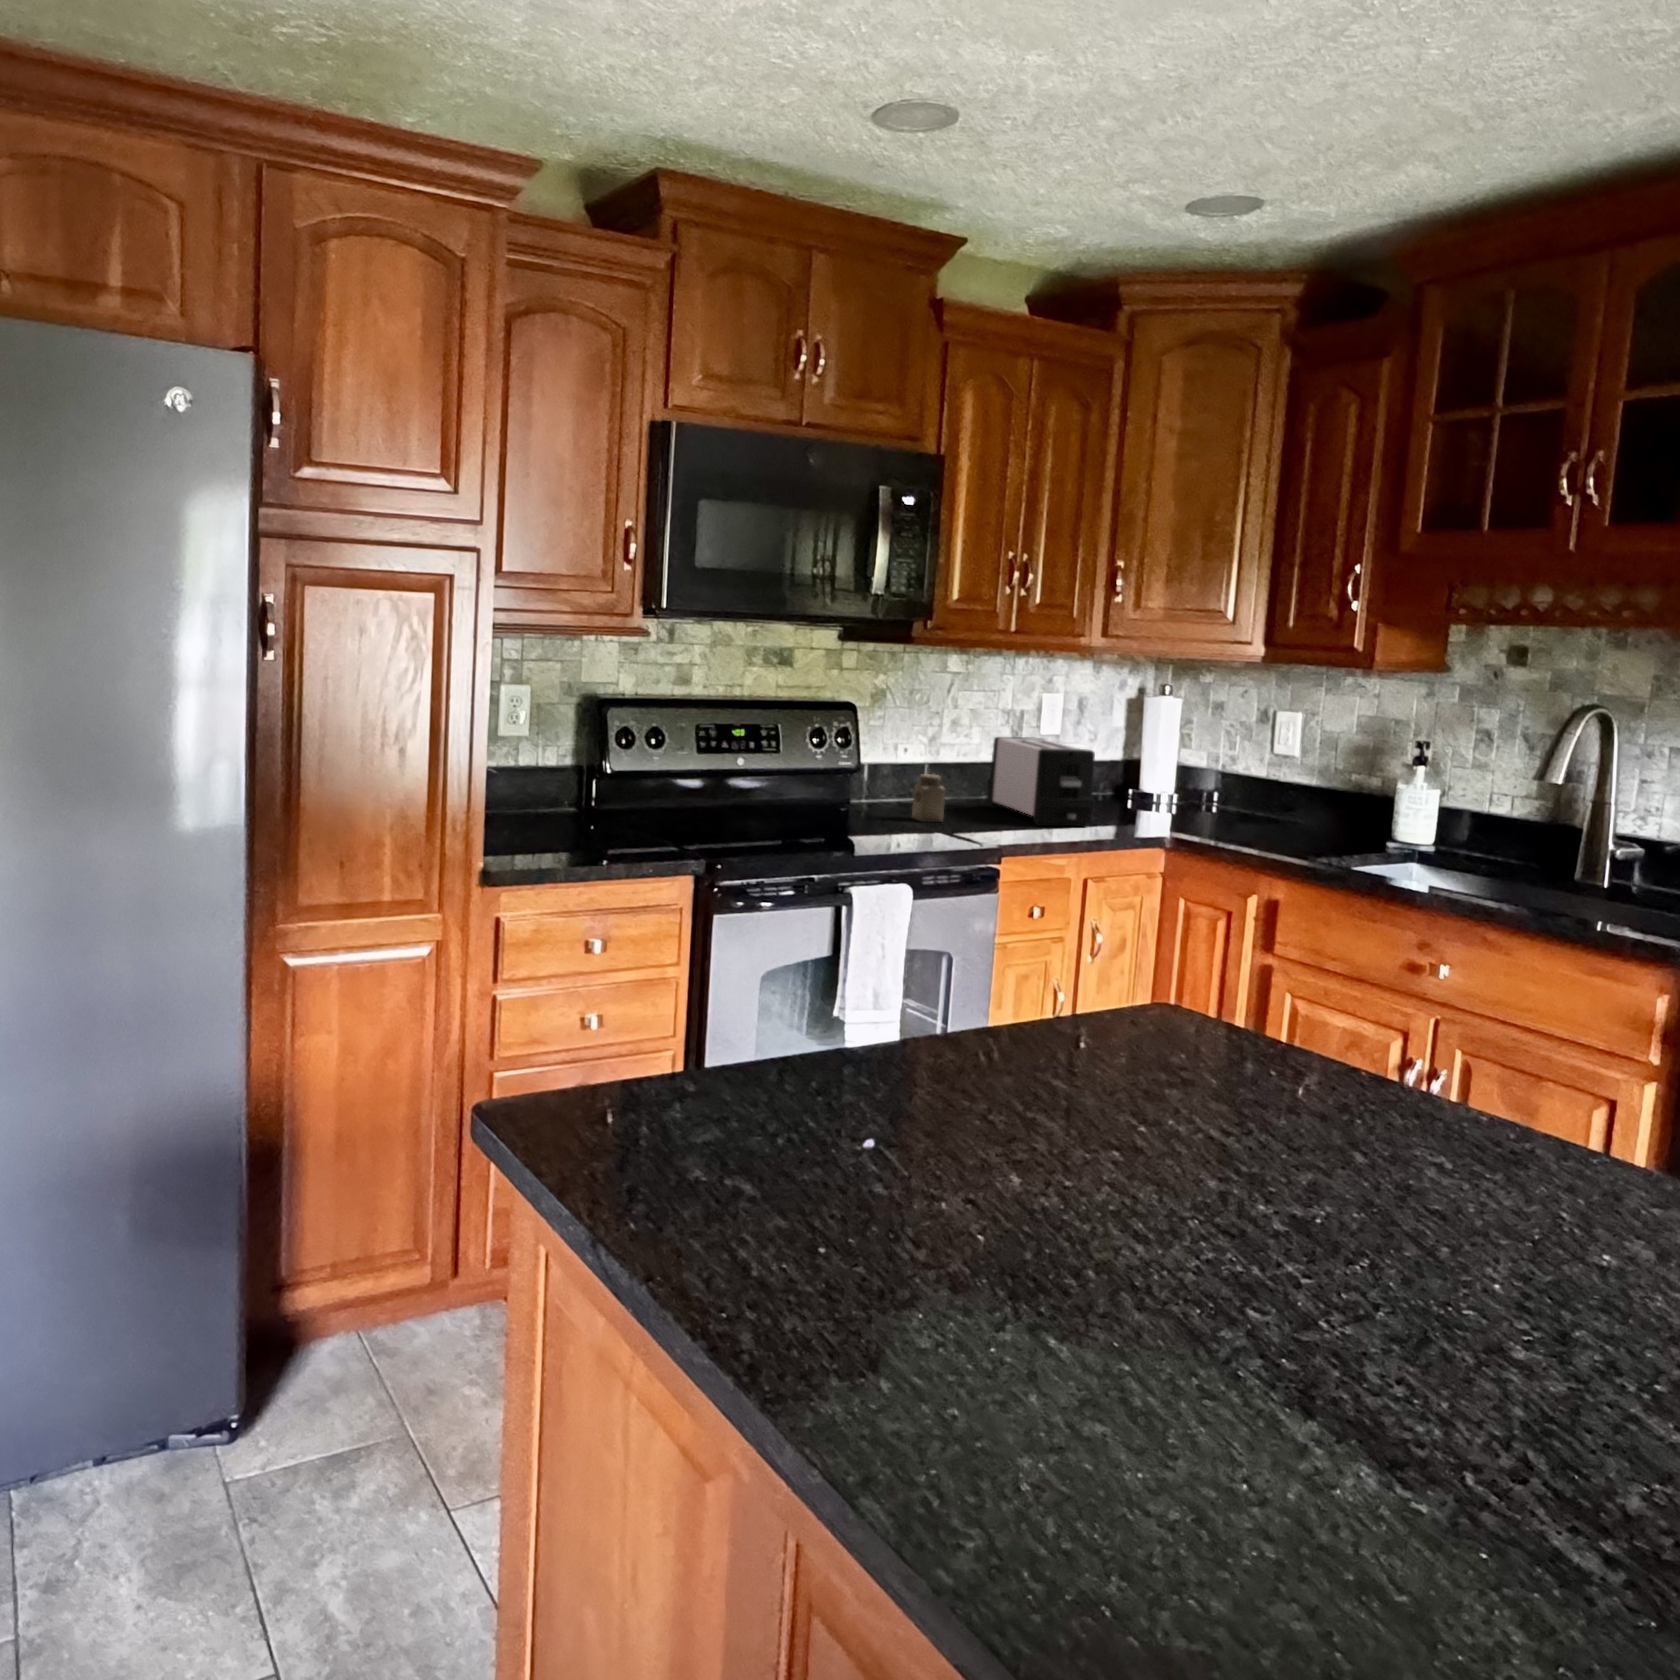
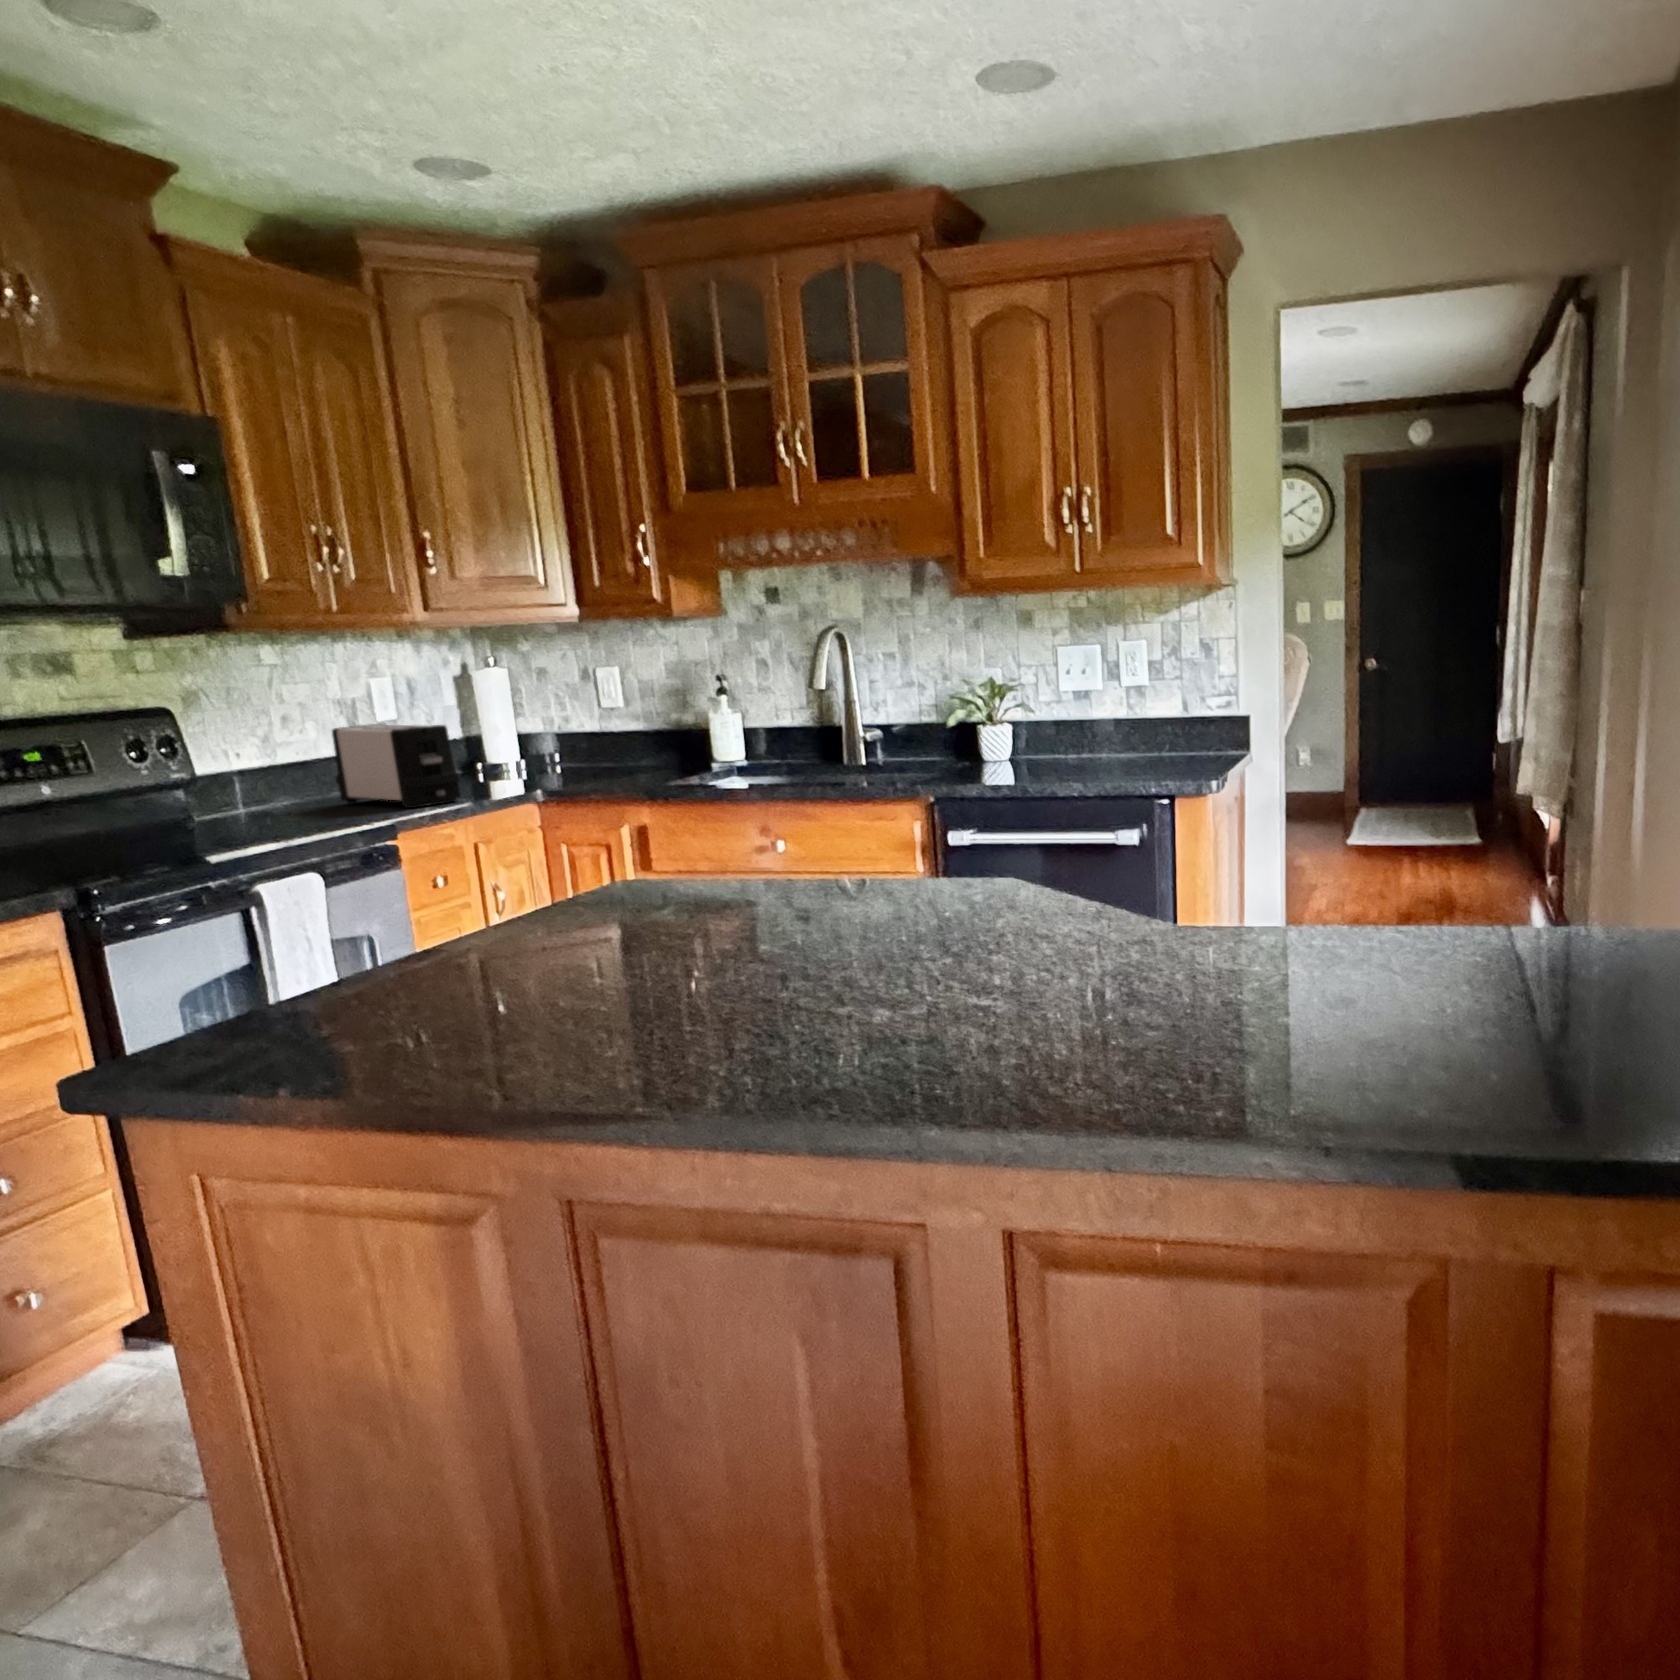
salt shaker: present [912,774,946,822] -> none [263,774,308,826]

